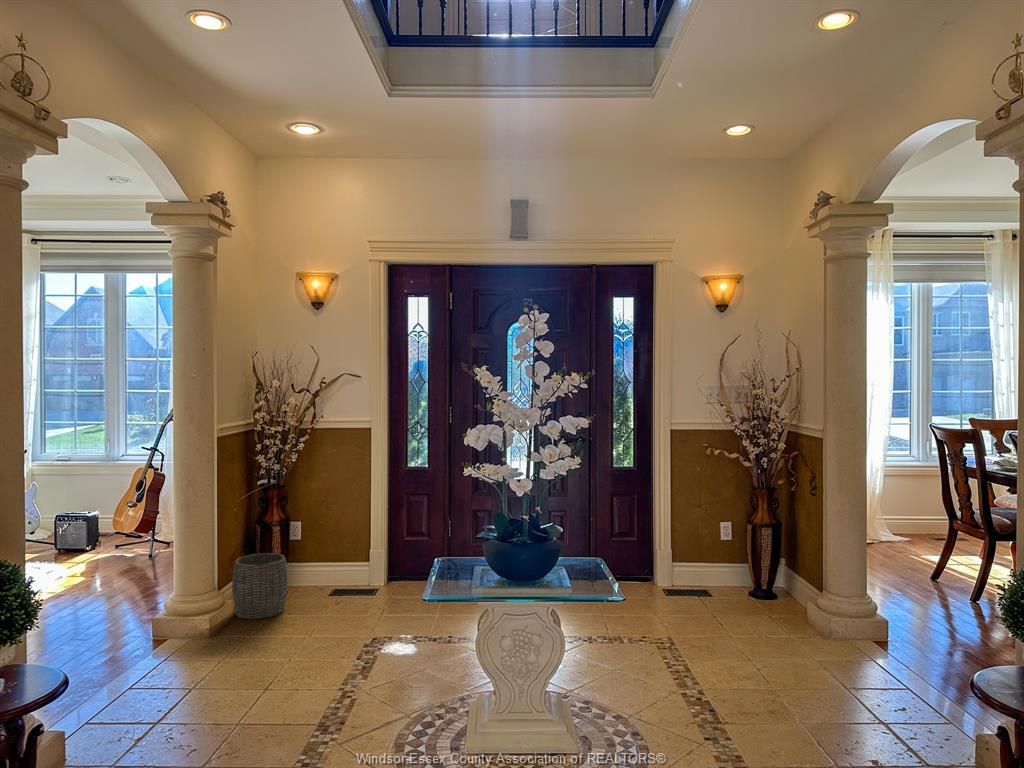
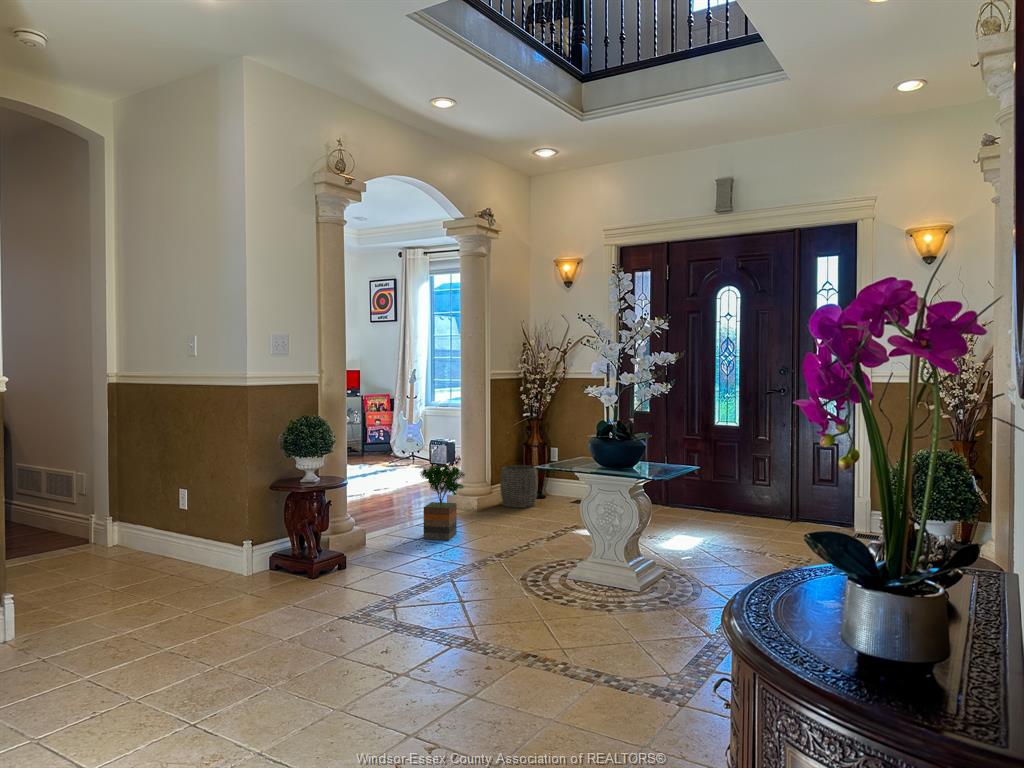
potted tree: none [150,589,237,723] -> present [420,465,465,540]

